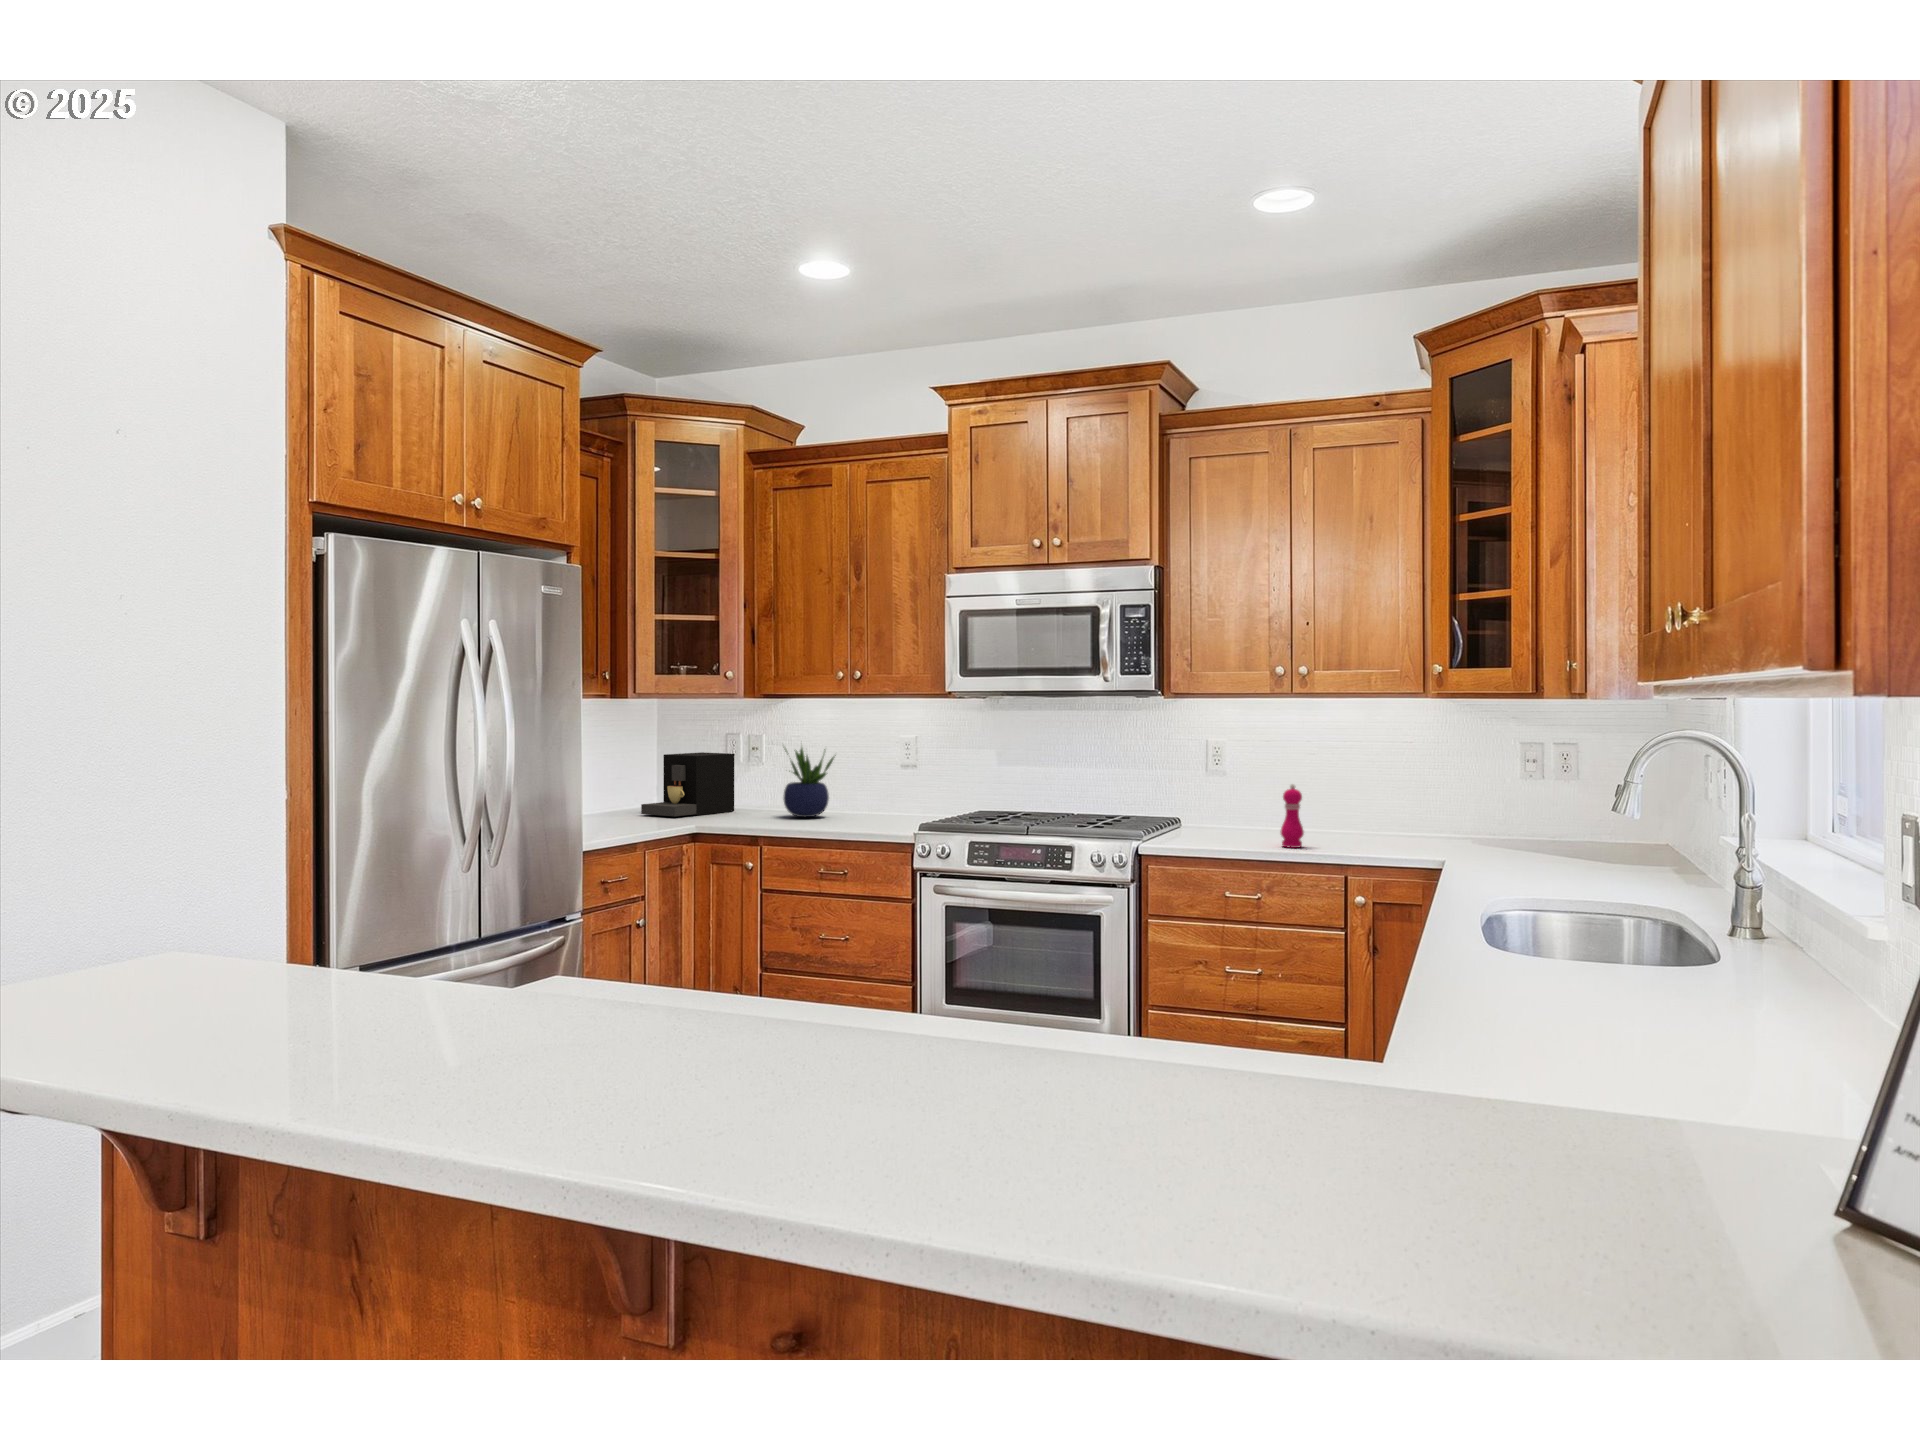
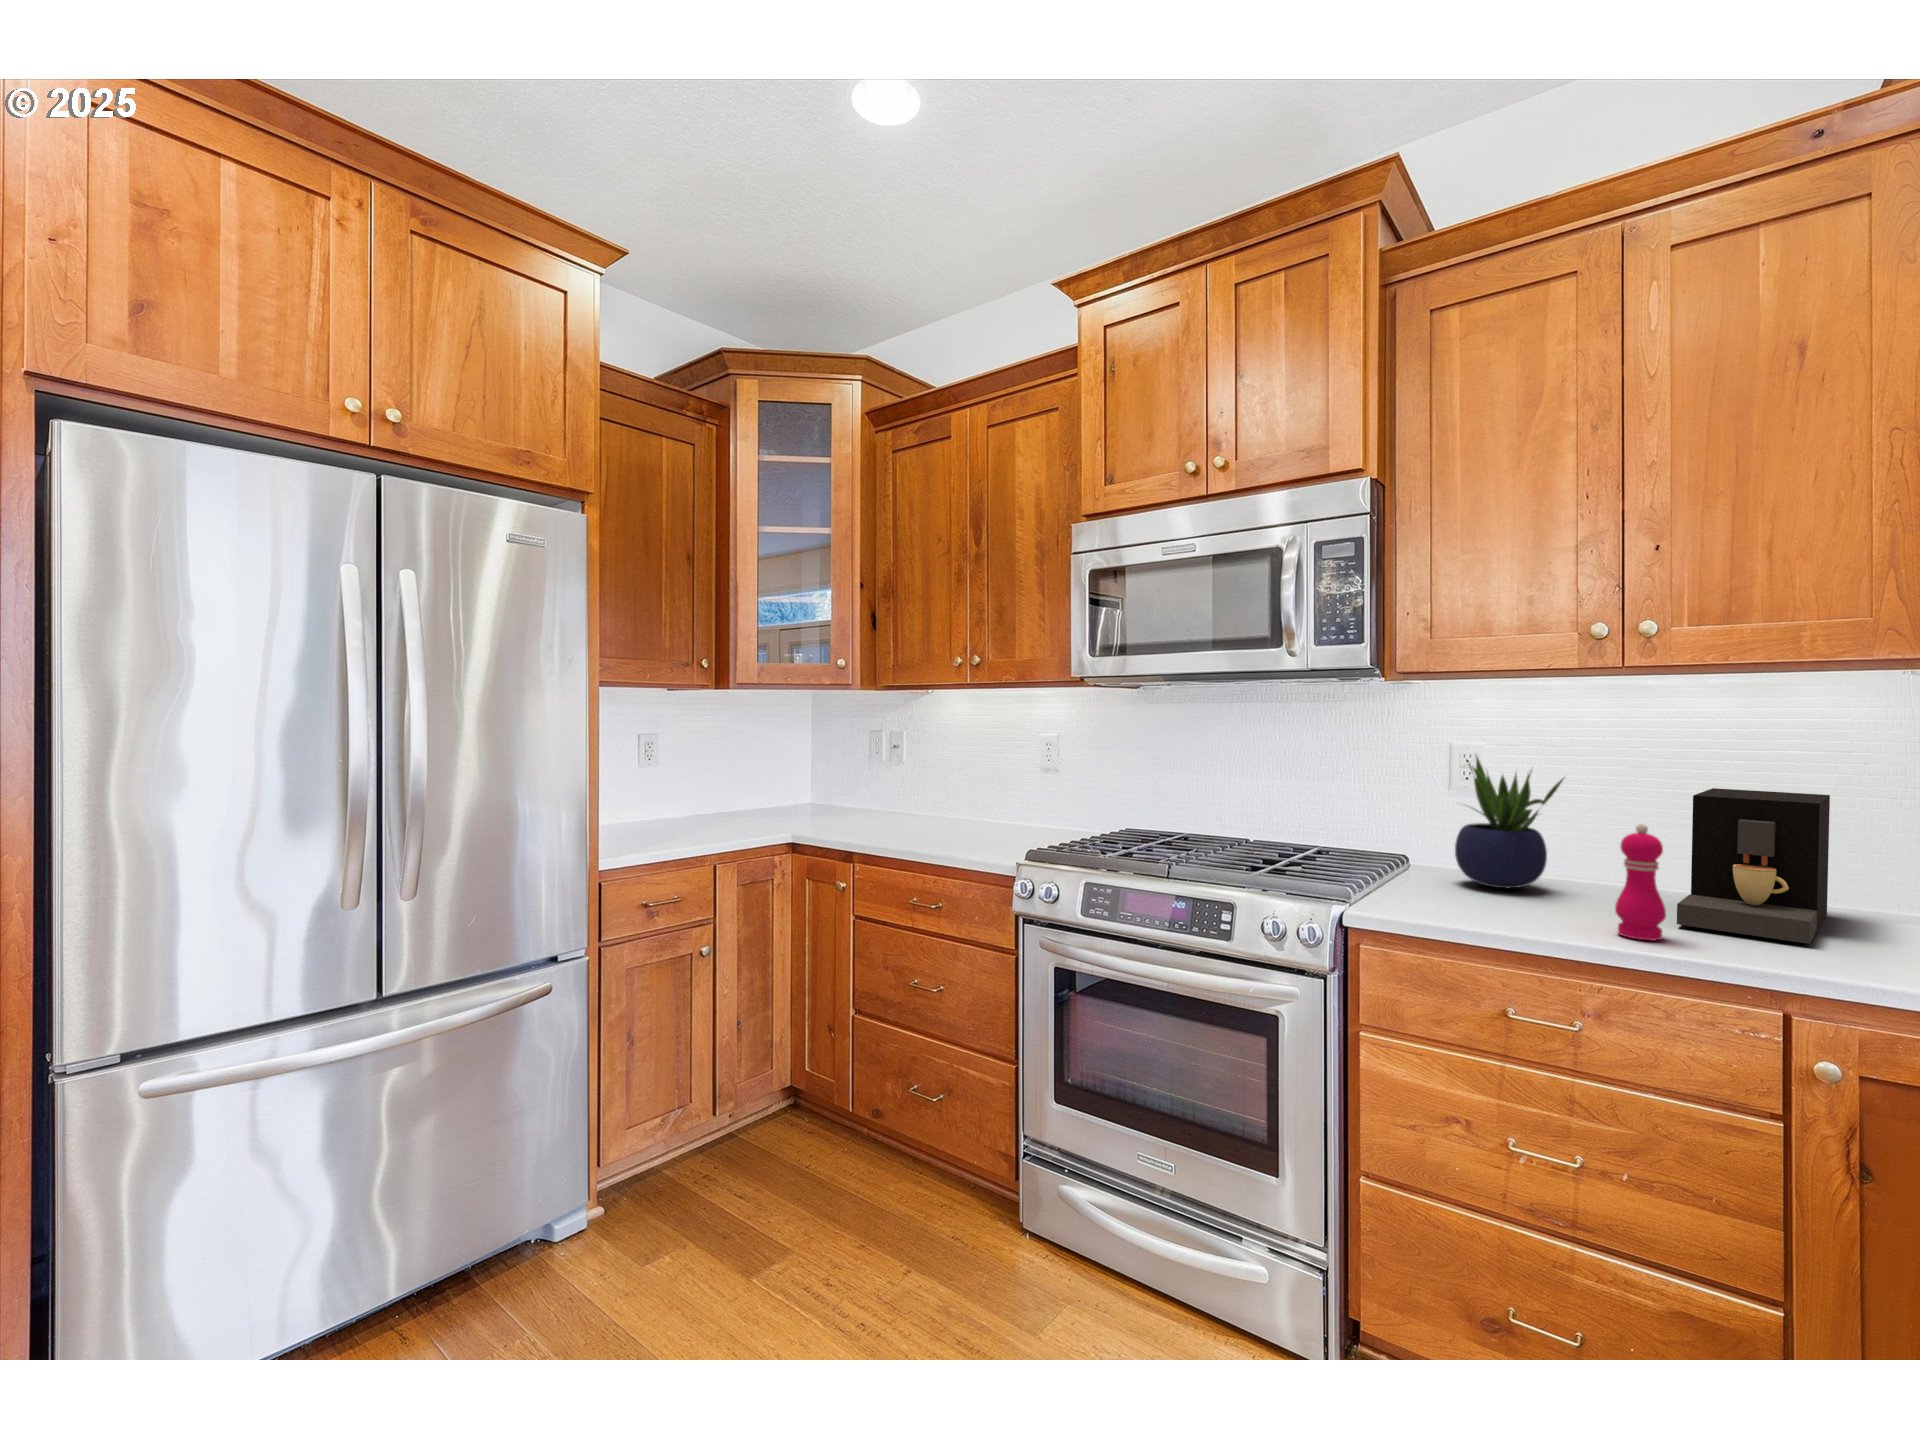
potted plant: present [783,747,836,817] -> present [1455,756,1564,888]
coffee maker: present [641,752,734,816] -> present [1677,788,1830,944]

